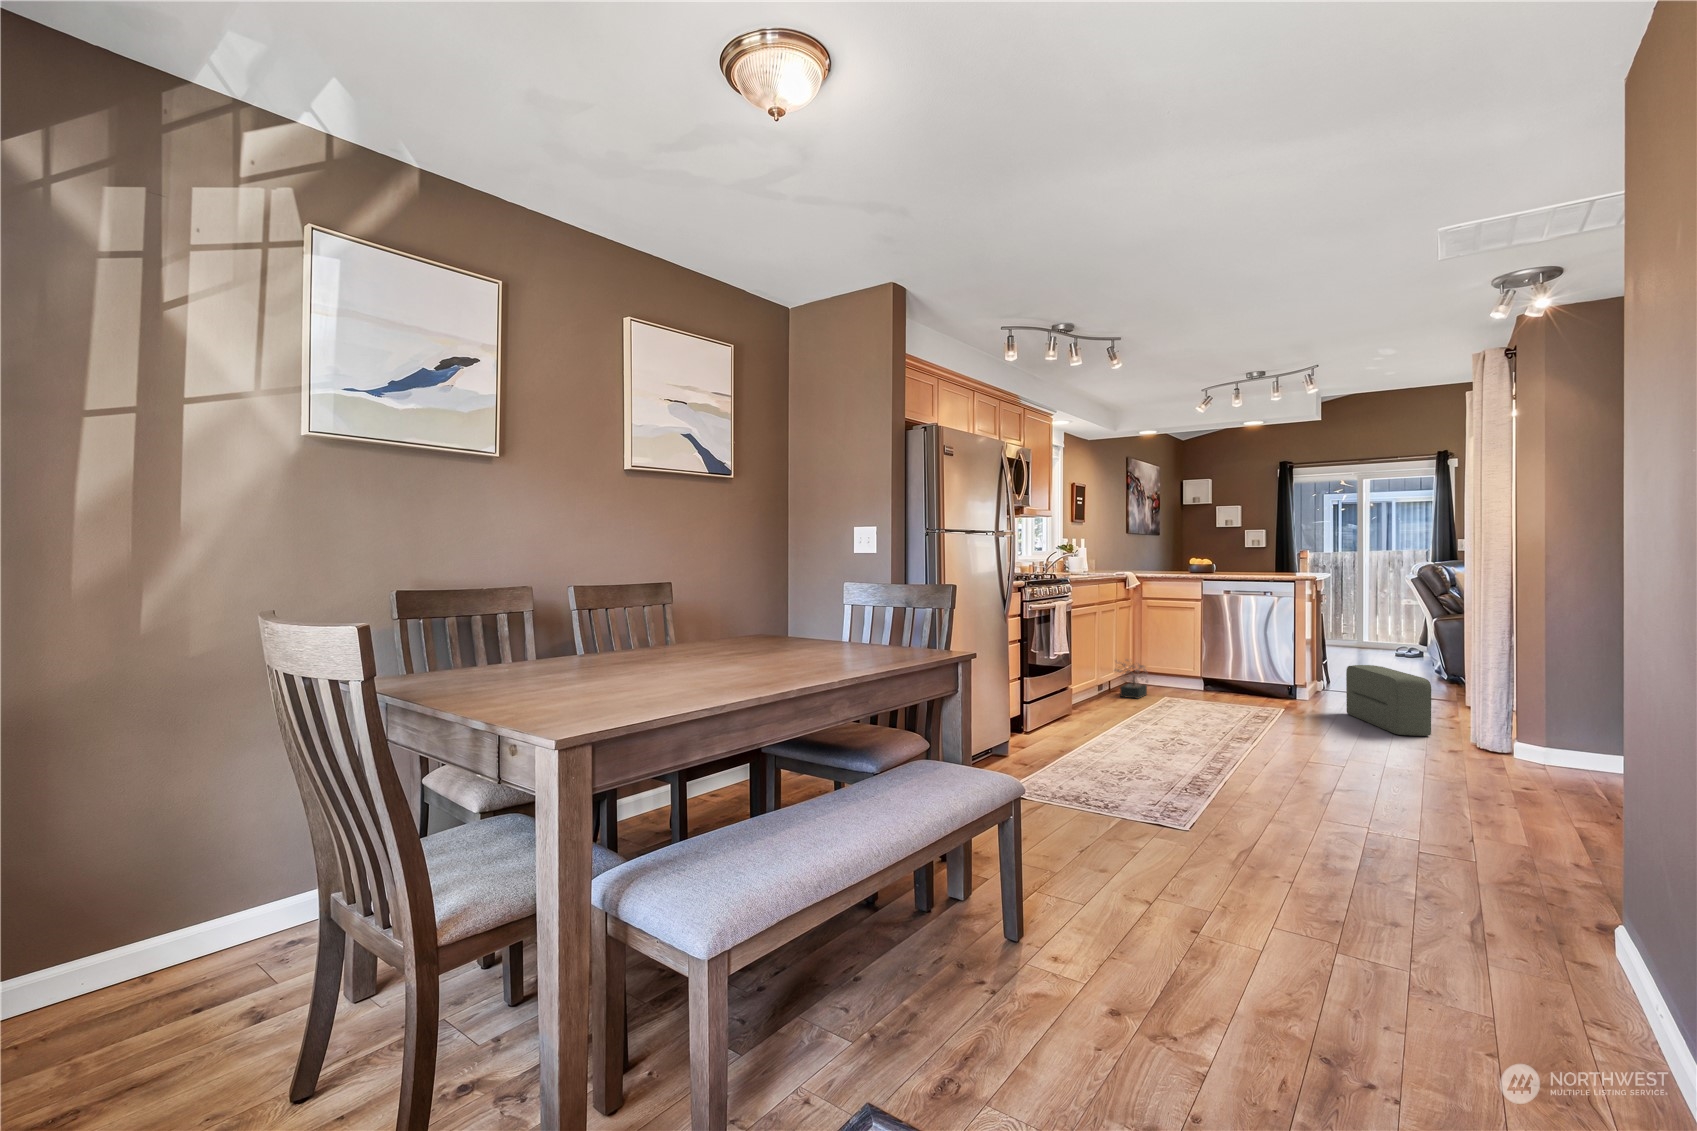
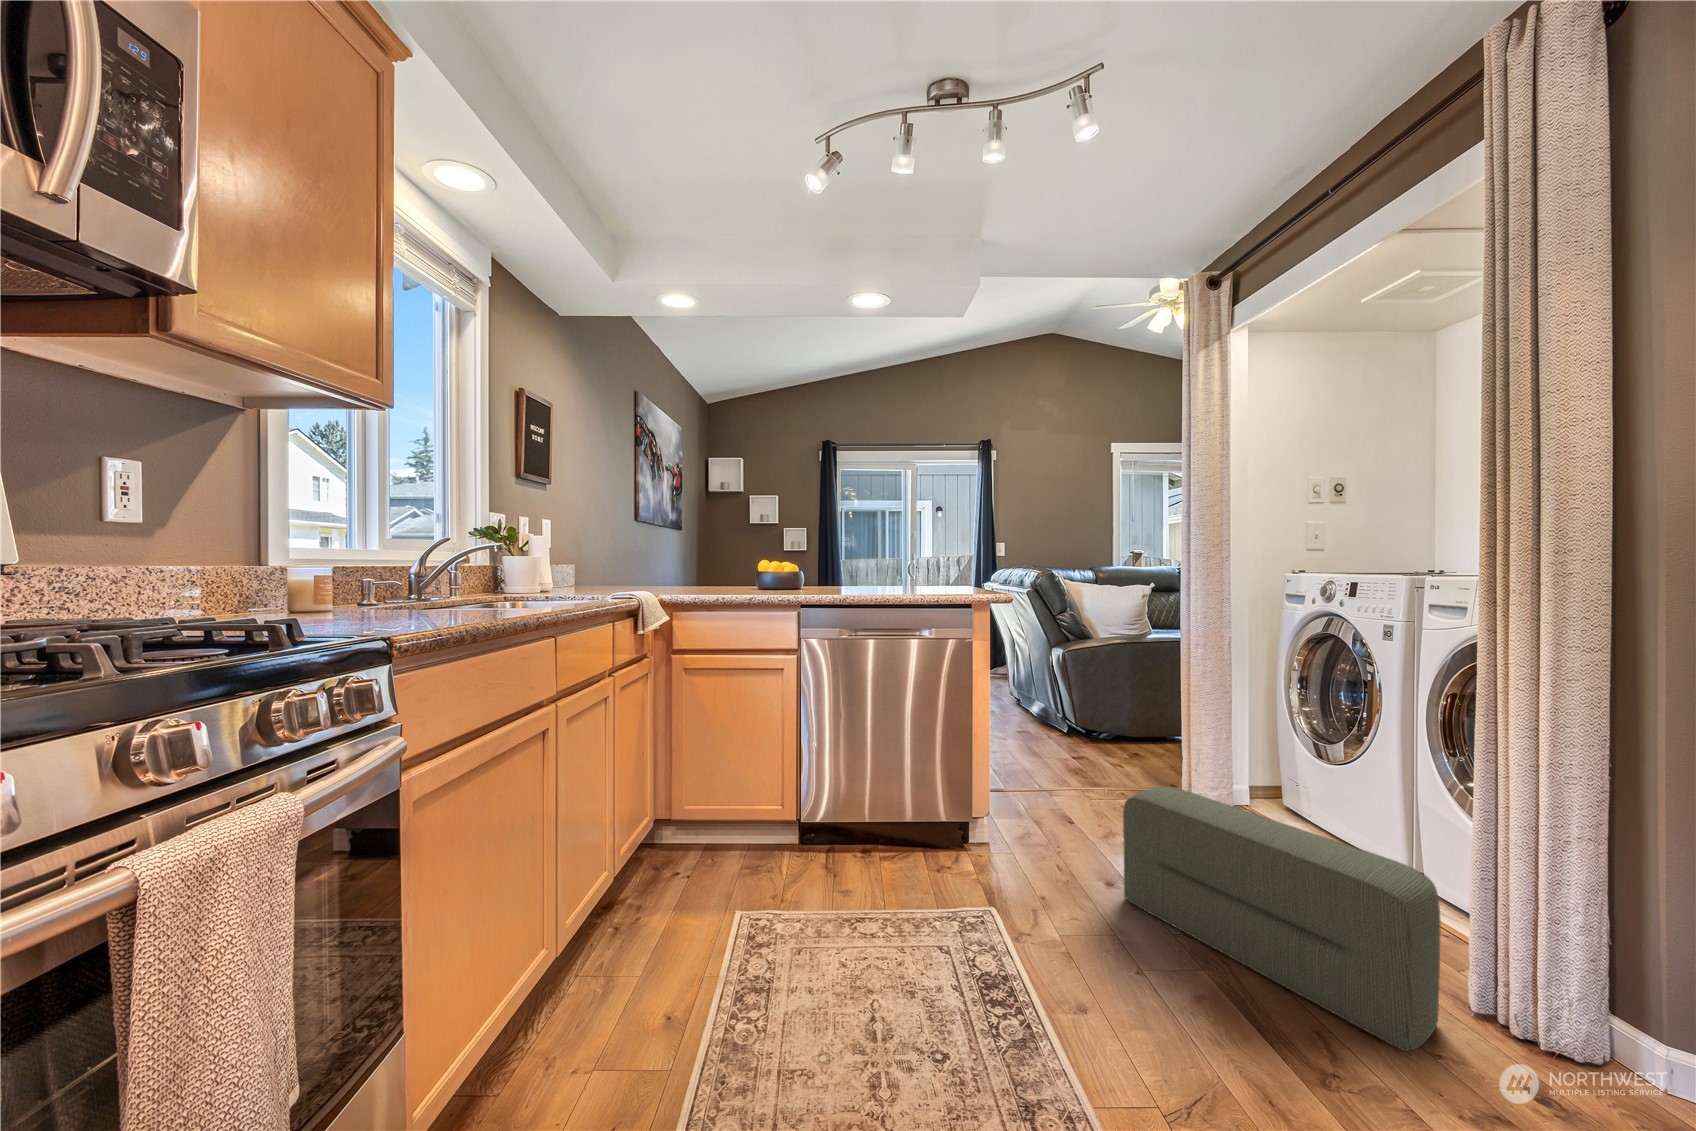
decorative plant: present [1114,660,1148,699] -> none [599,842,705,982]

